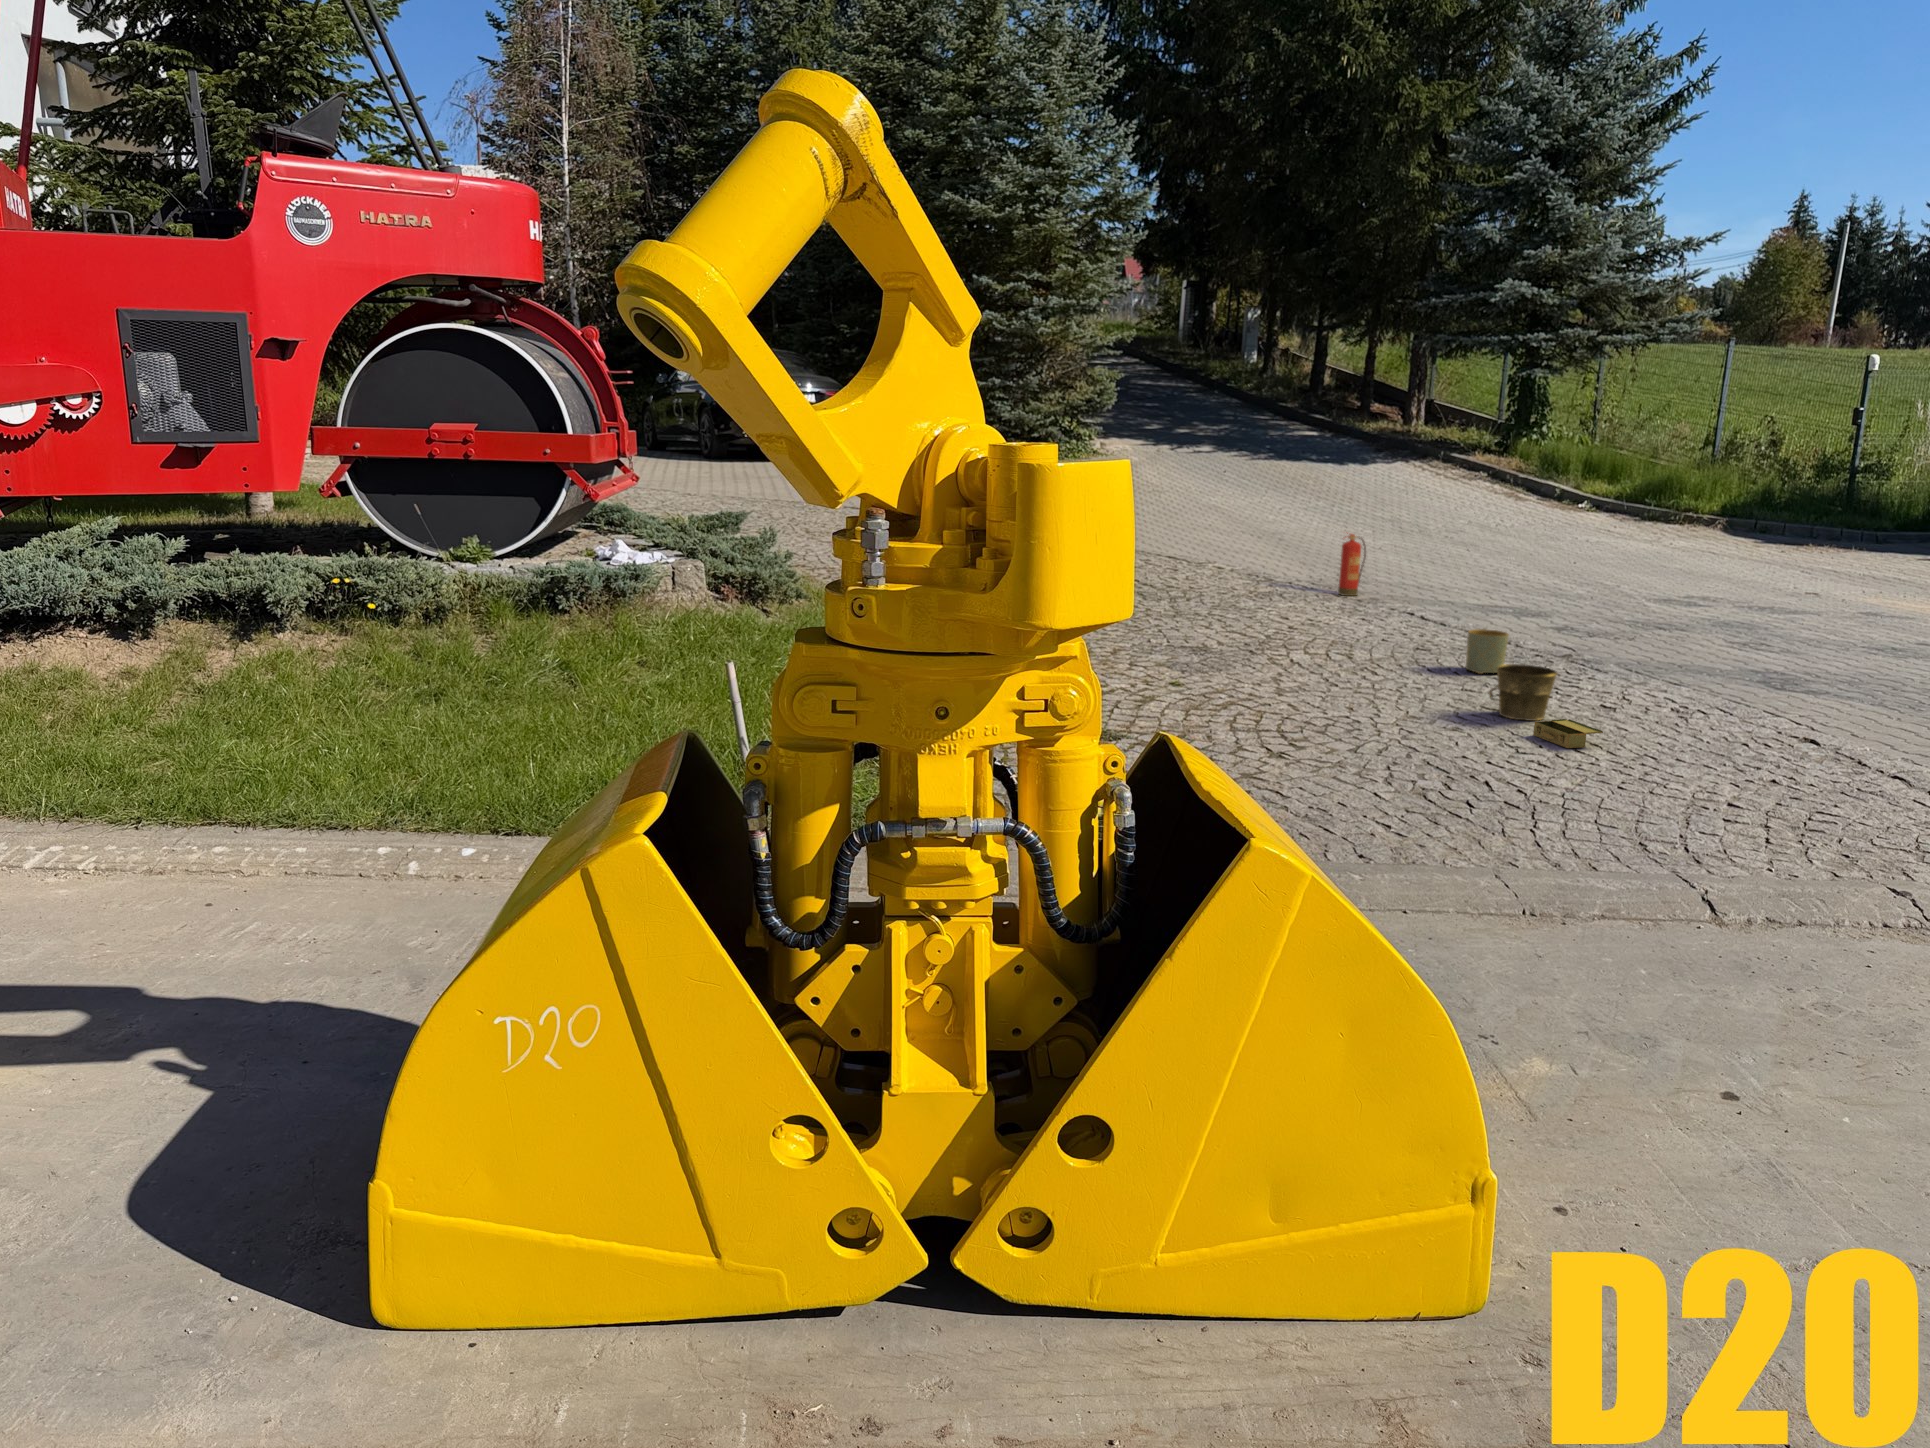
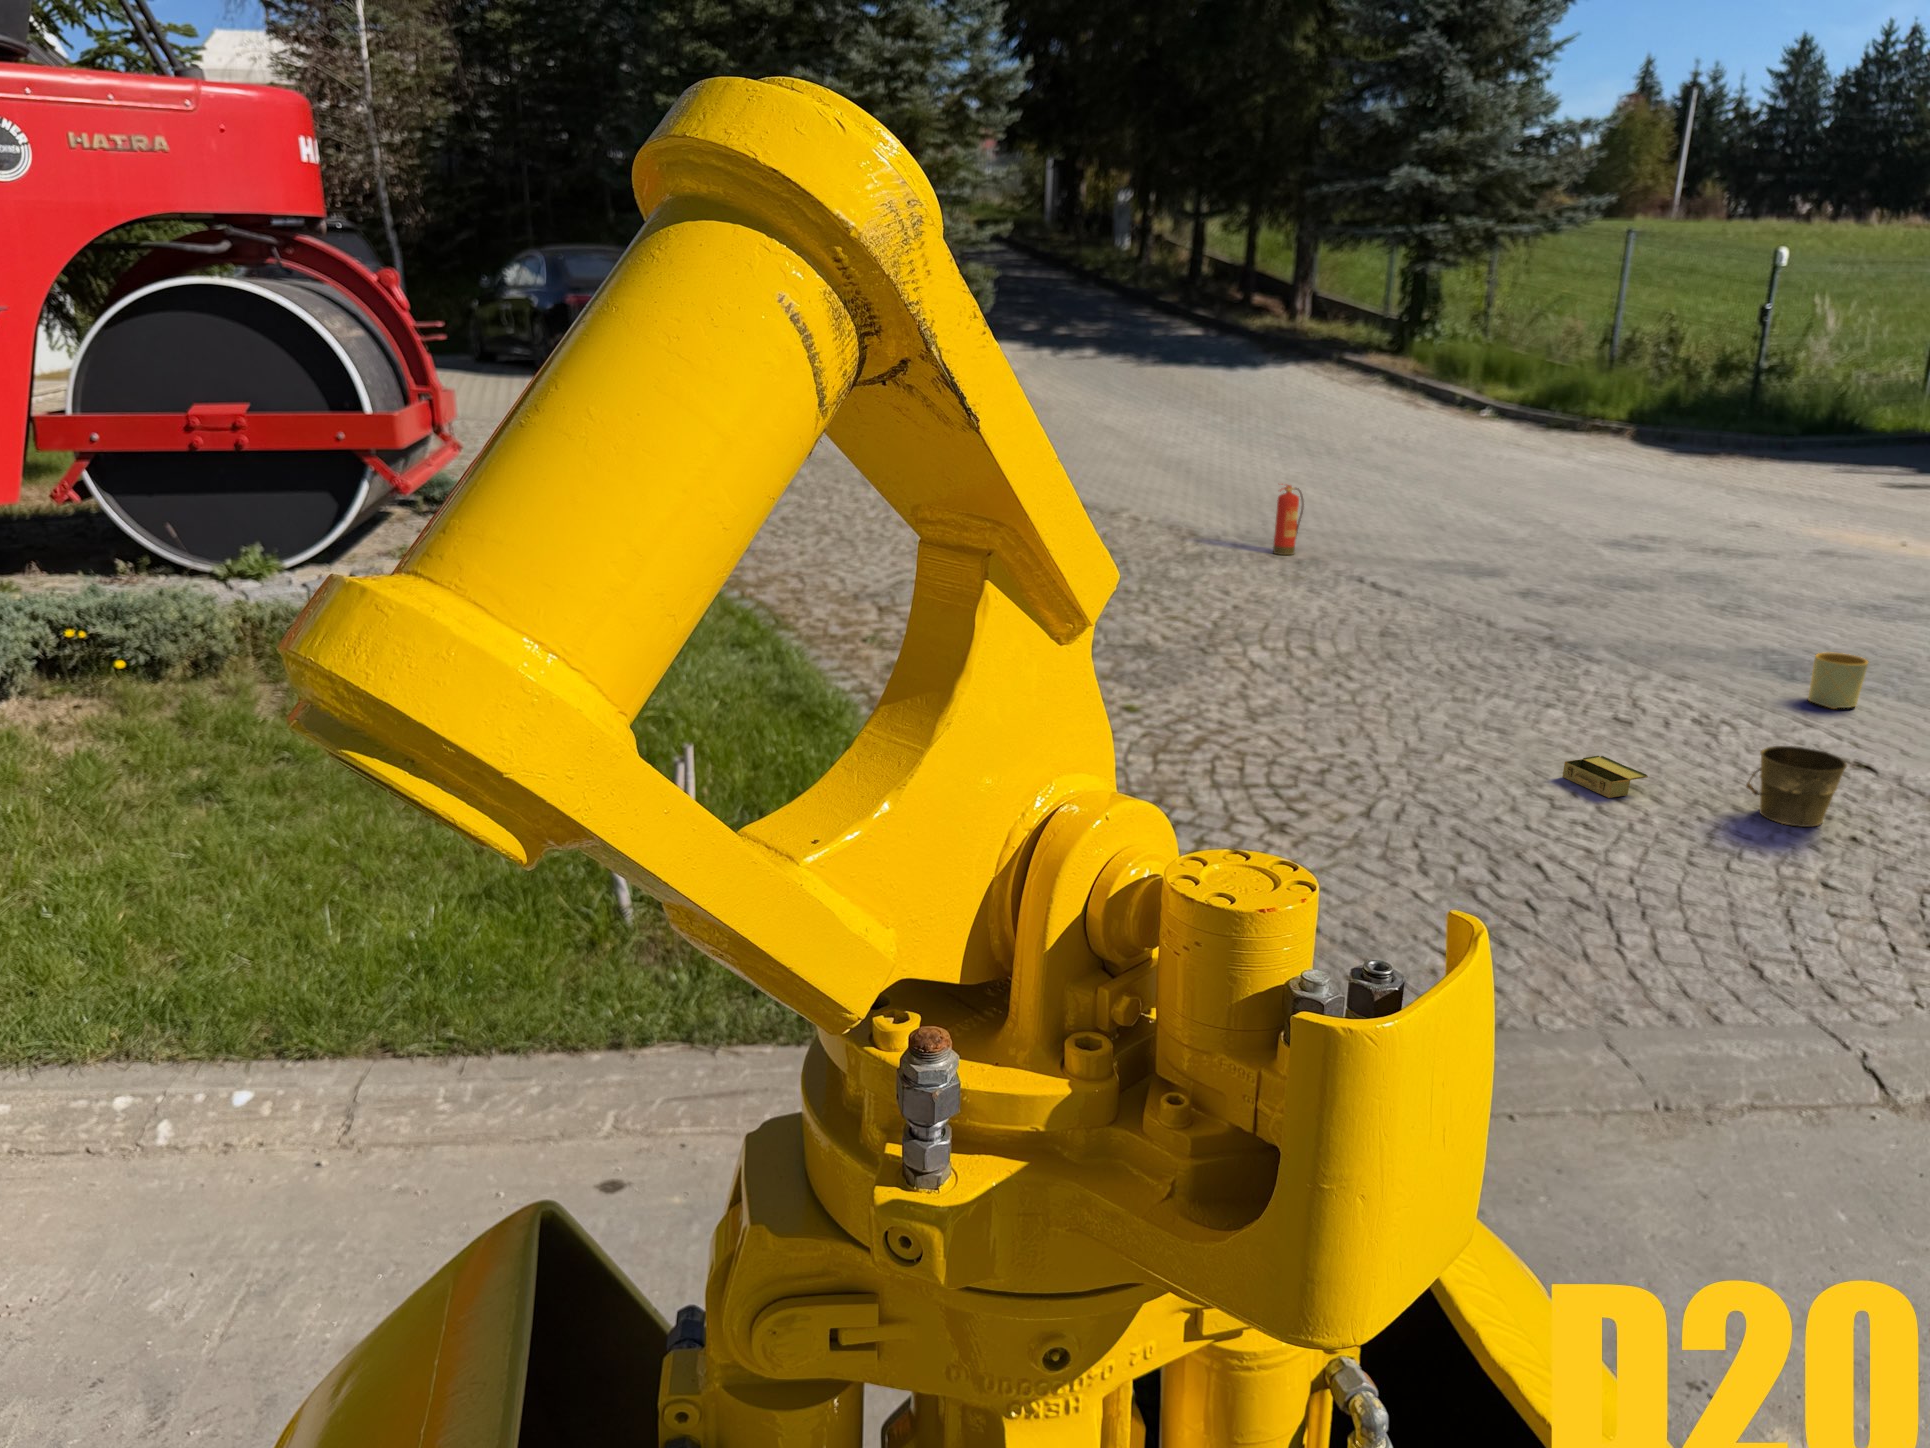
planter: present [1466,629,1509,674] -> present [1808,652,1868,709]
bucket: present [1489,664,1557,721] -> present [1746,746,1847,827]

